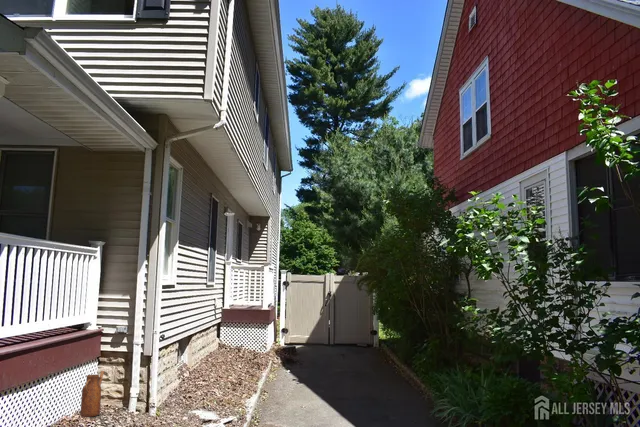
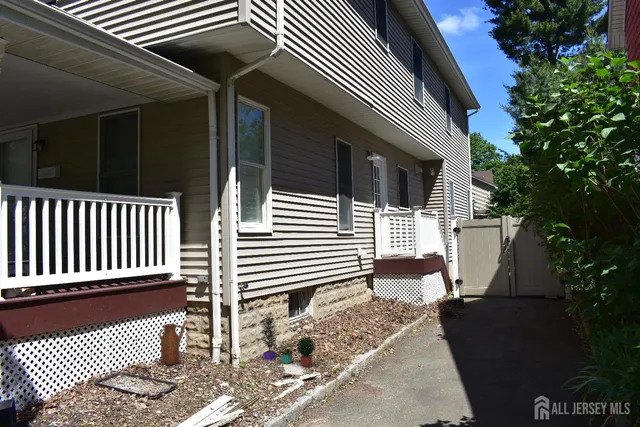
potted plant: none [167,362,225,410] -> present [261,314,315,366]

